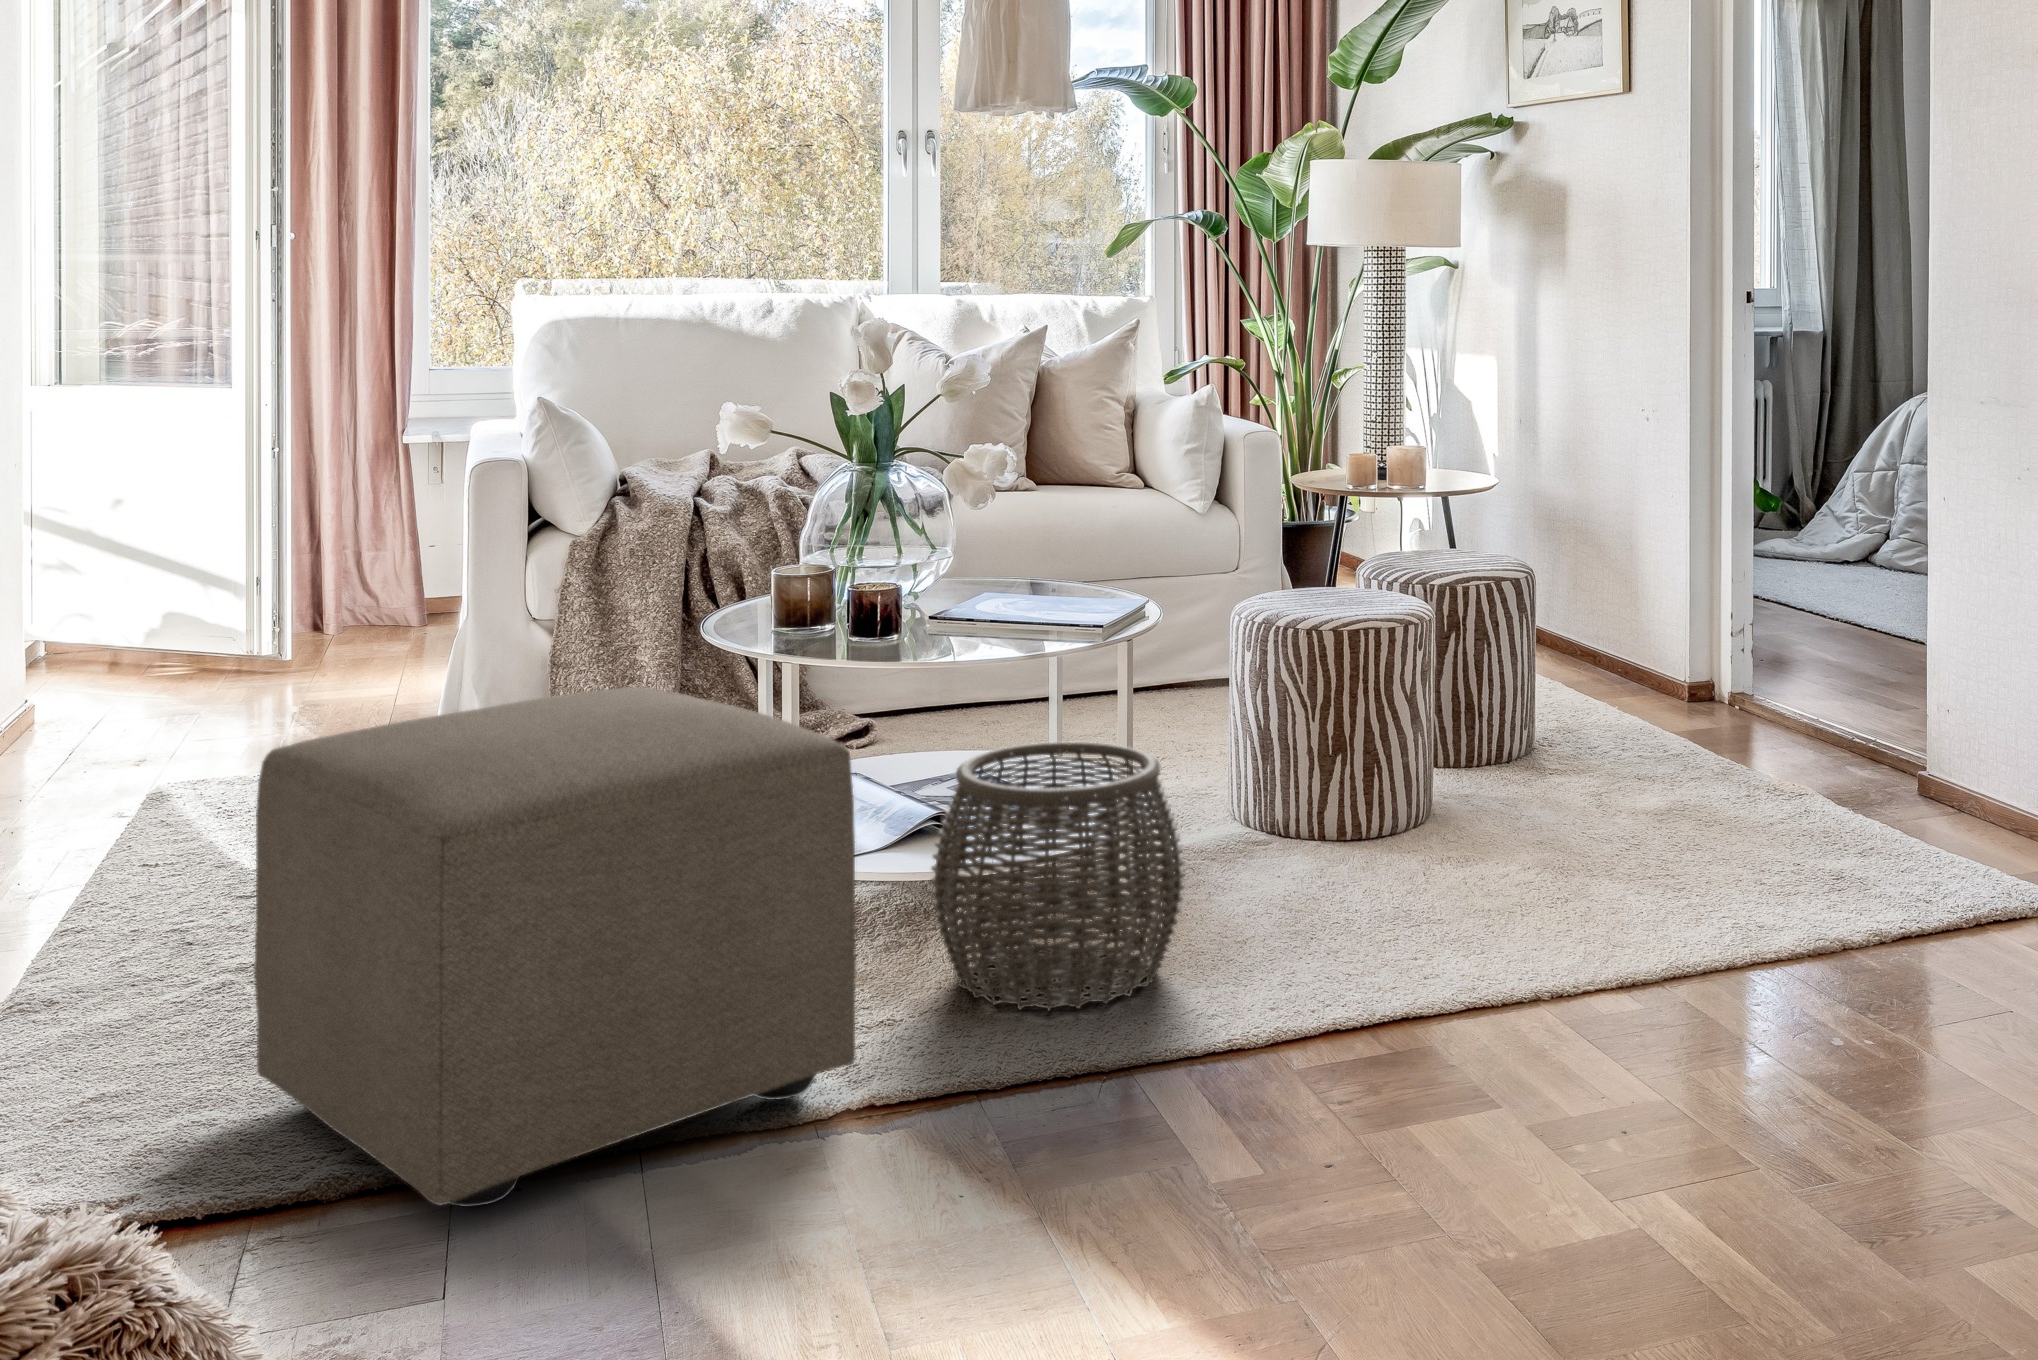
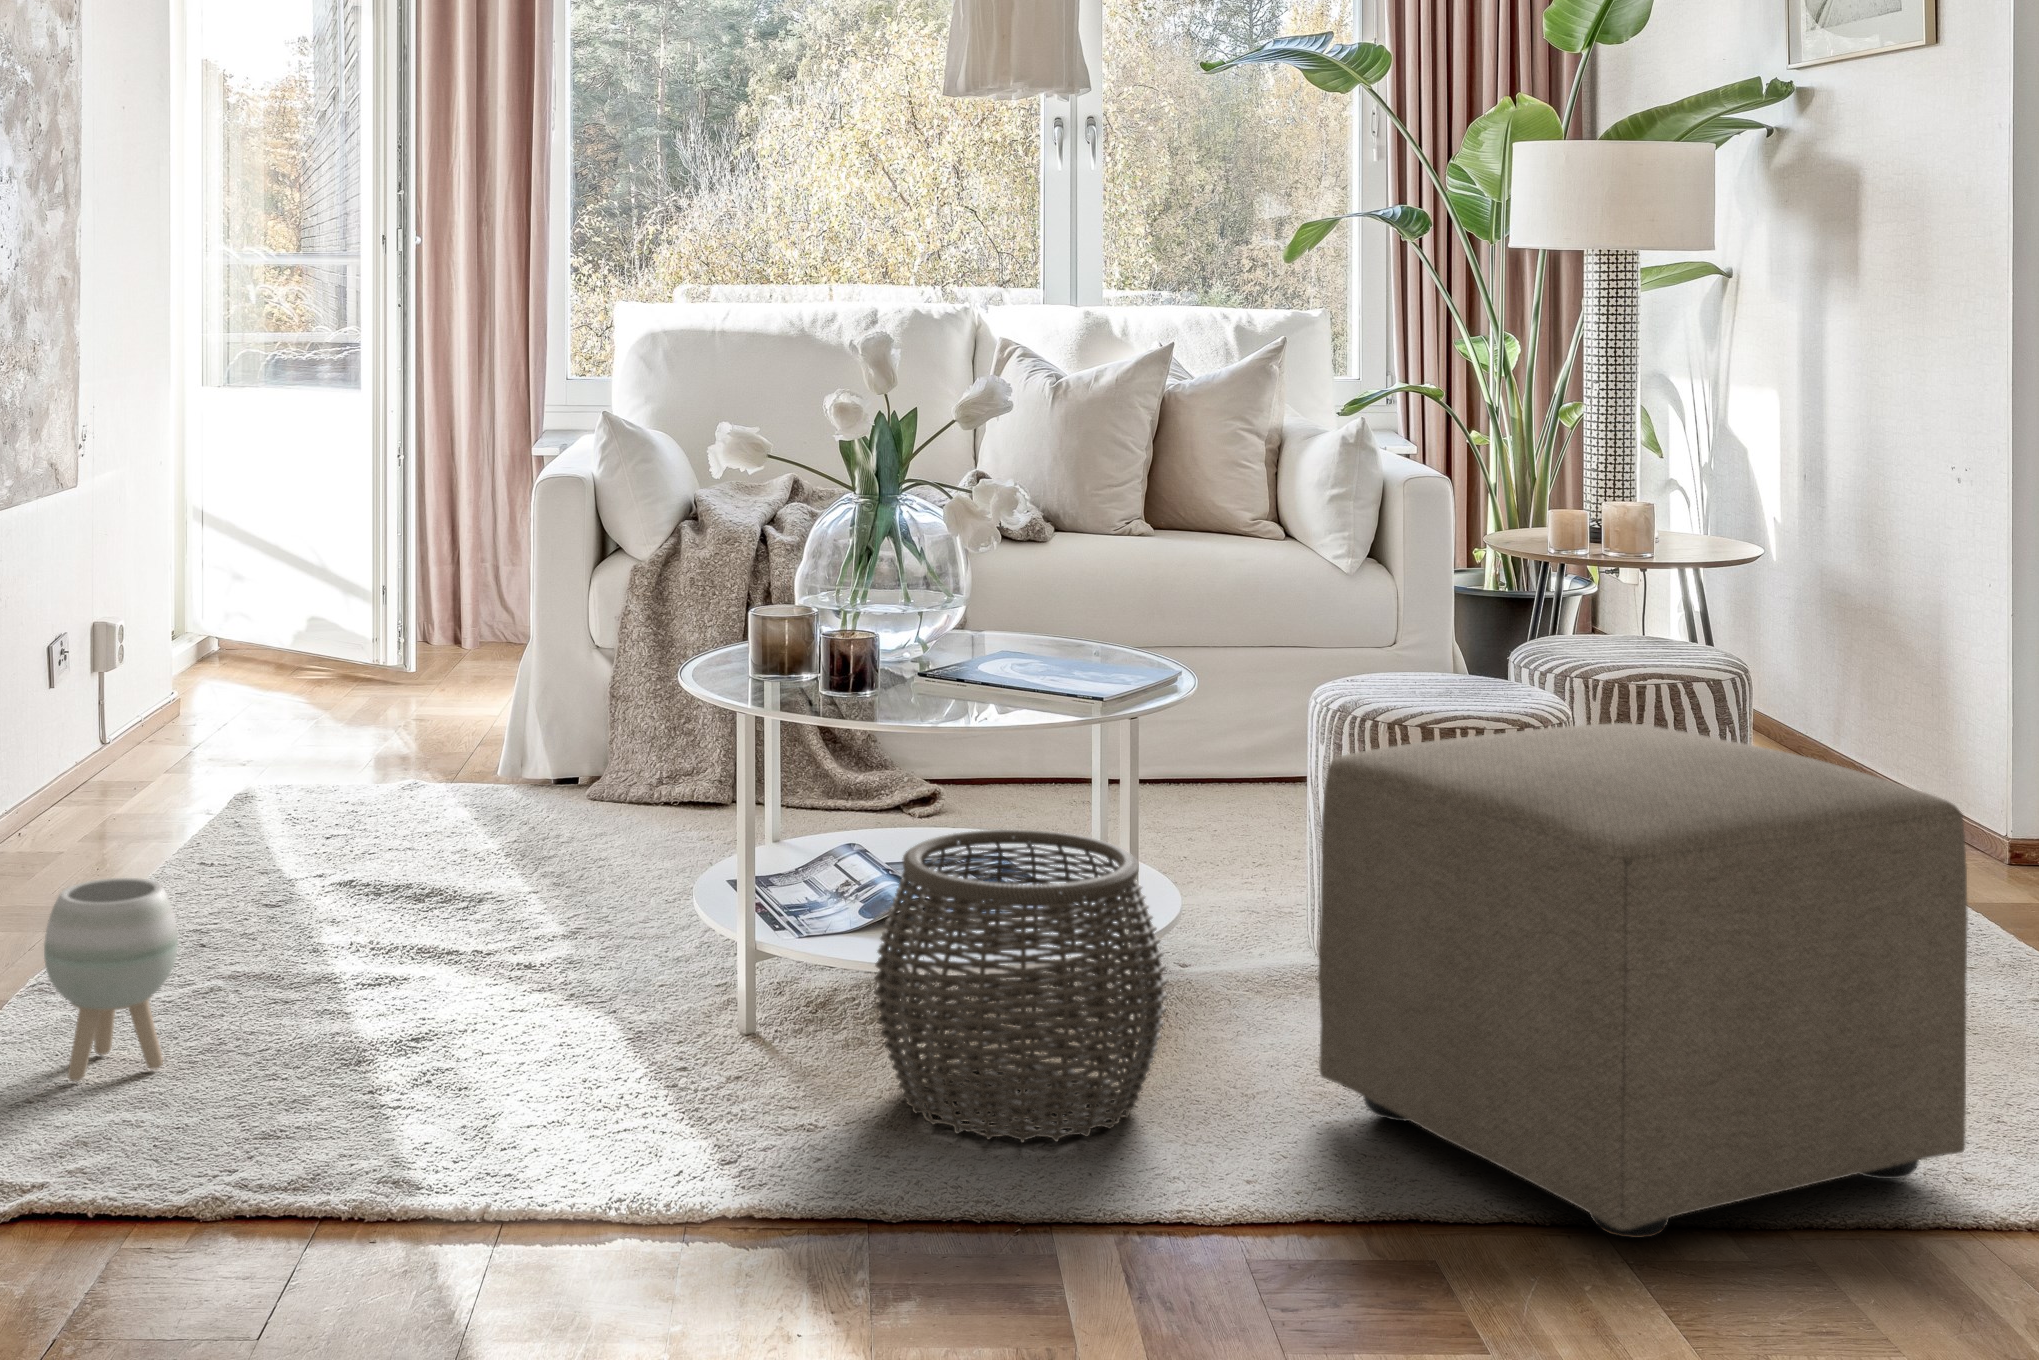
ottoman: present [254,687,856,1207] -> present [1318,723,1968,1238]
planter: none [71,875,221,1087] -> present [44,878,178,1082]

